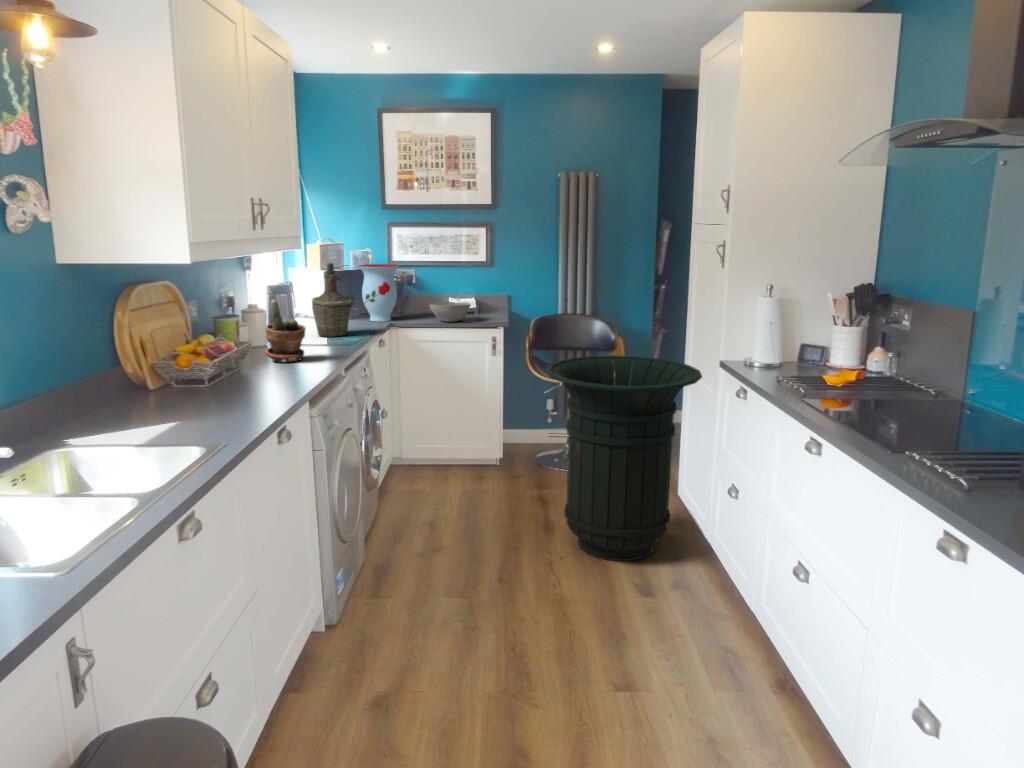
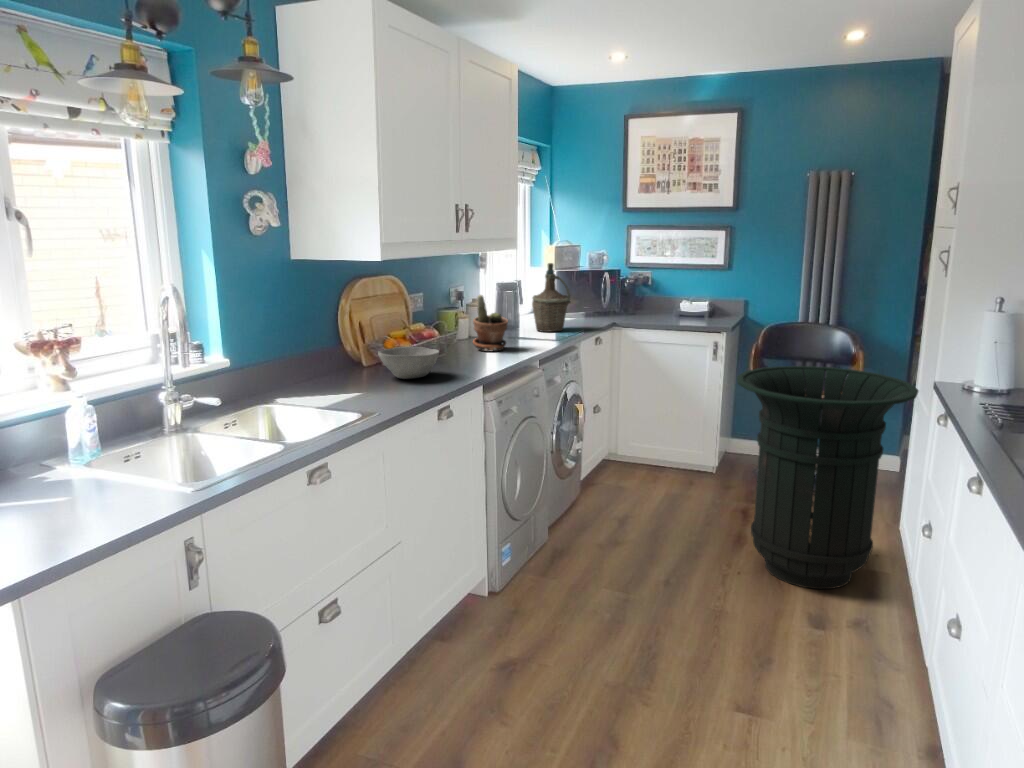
vase: present [358,264,399,321] -> none [587,266,627,320]
bowl: present [429,302,471,322] -> present [378,347,439,379]

